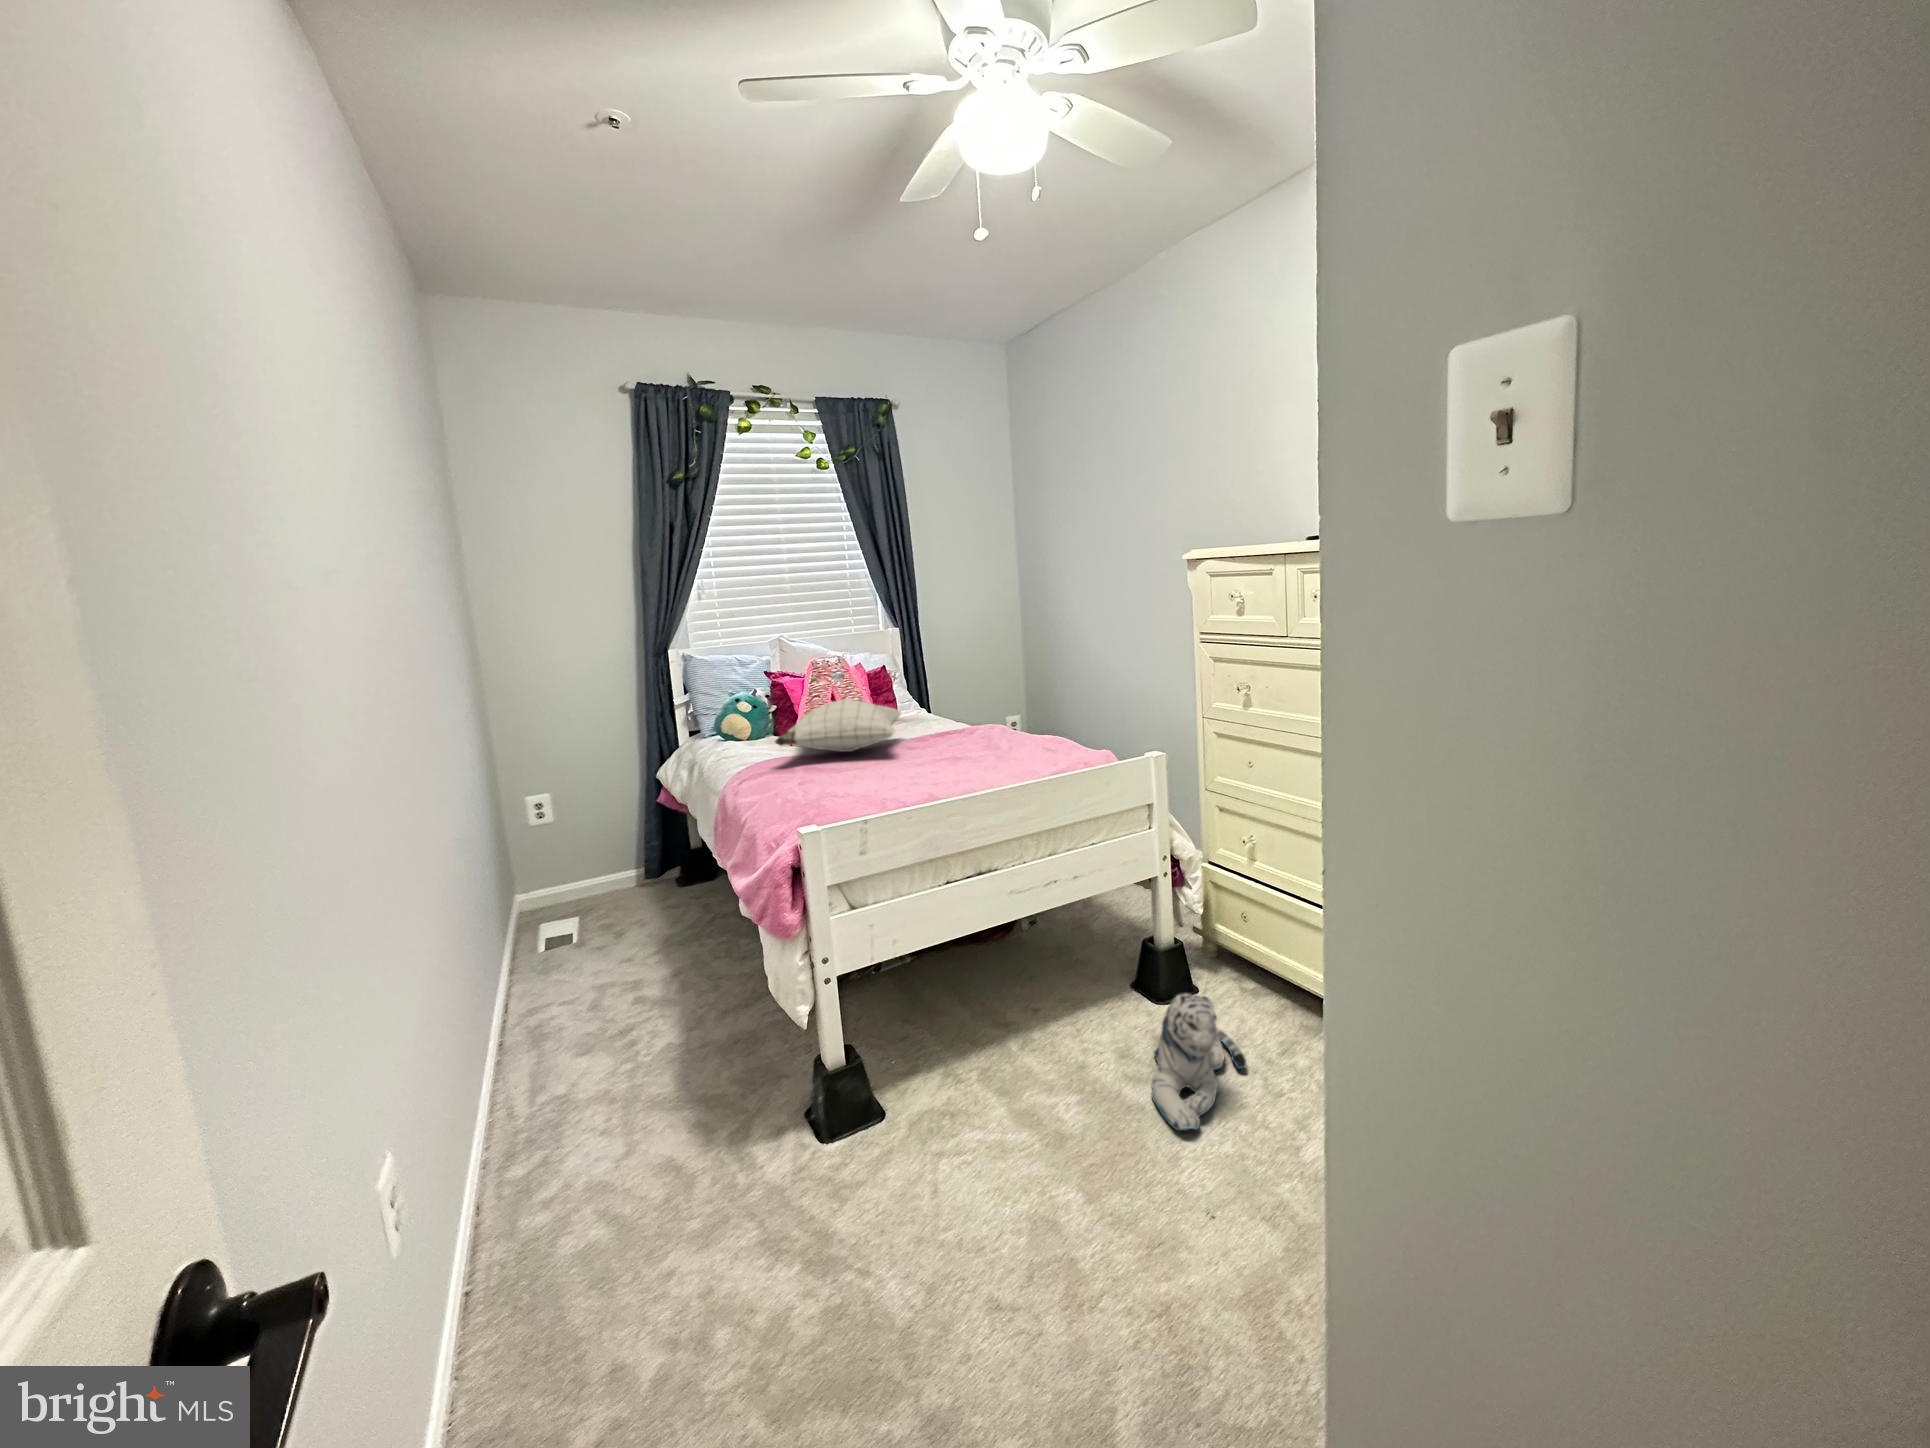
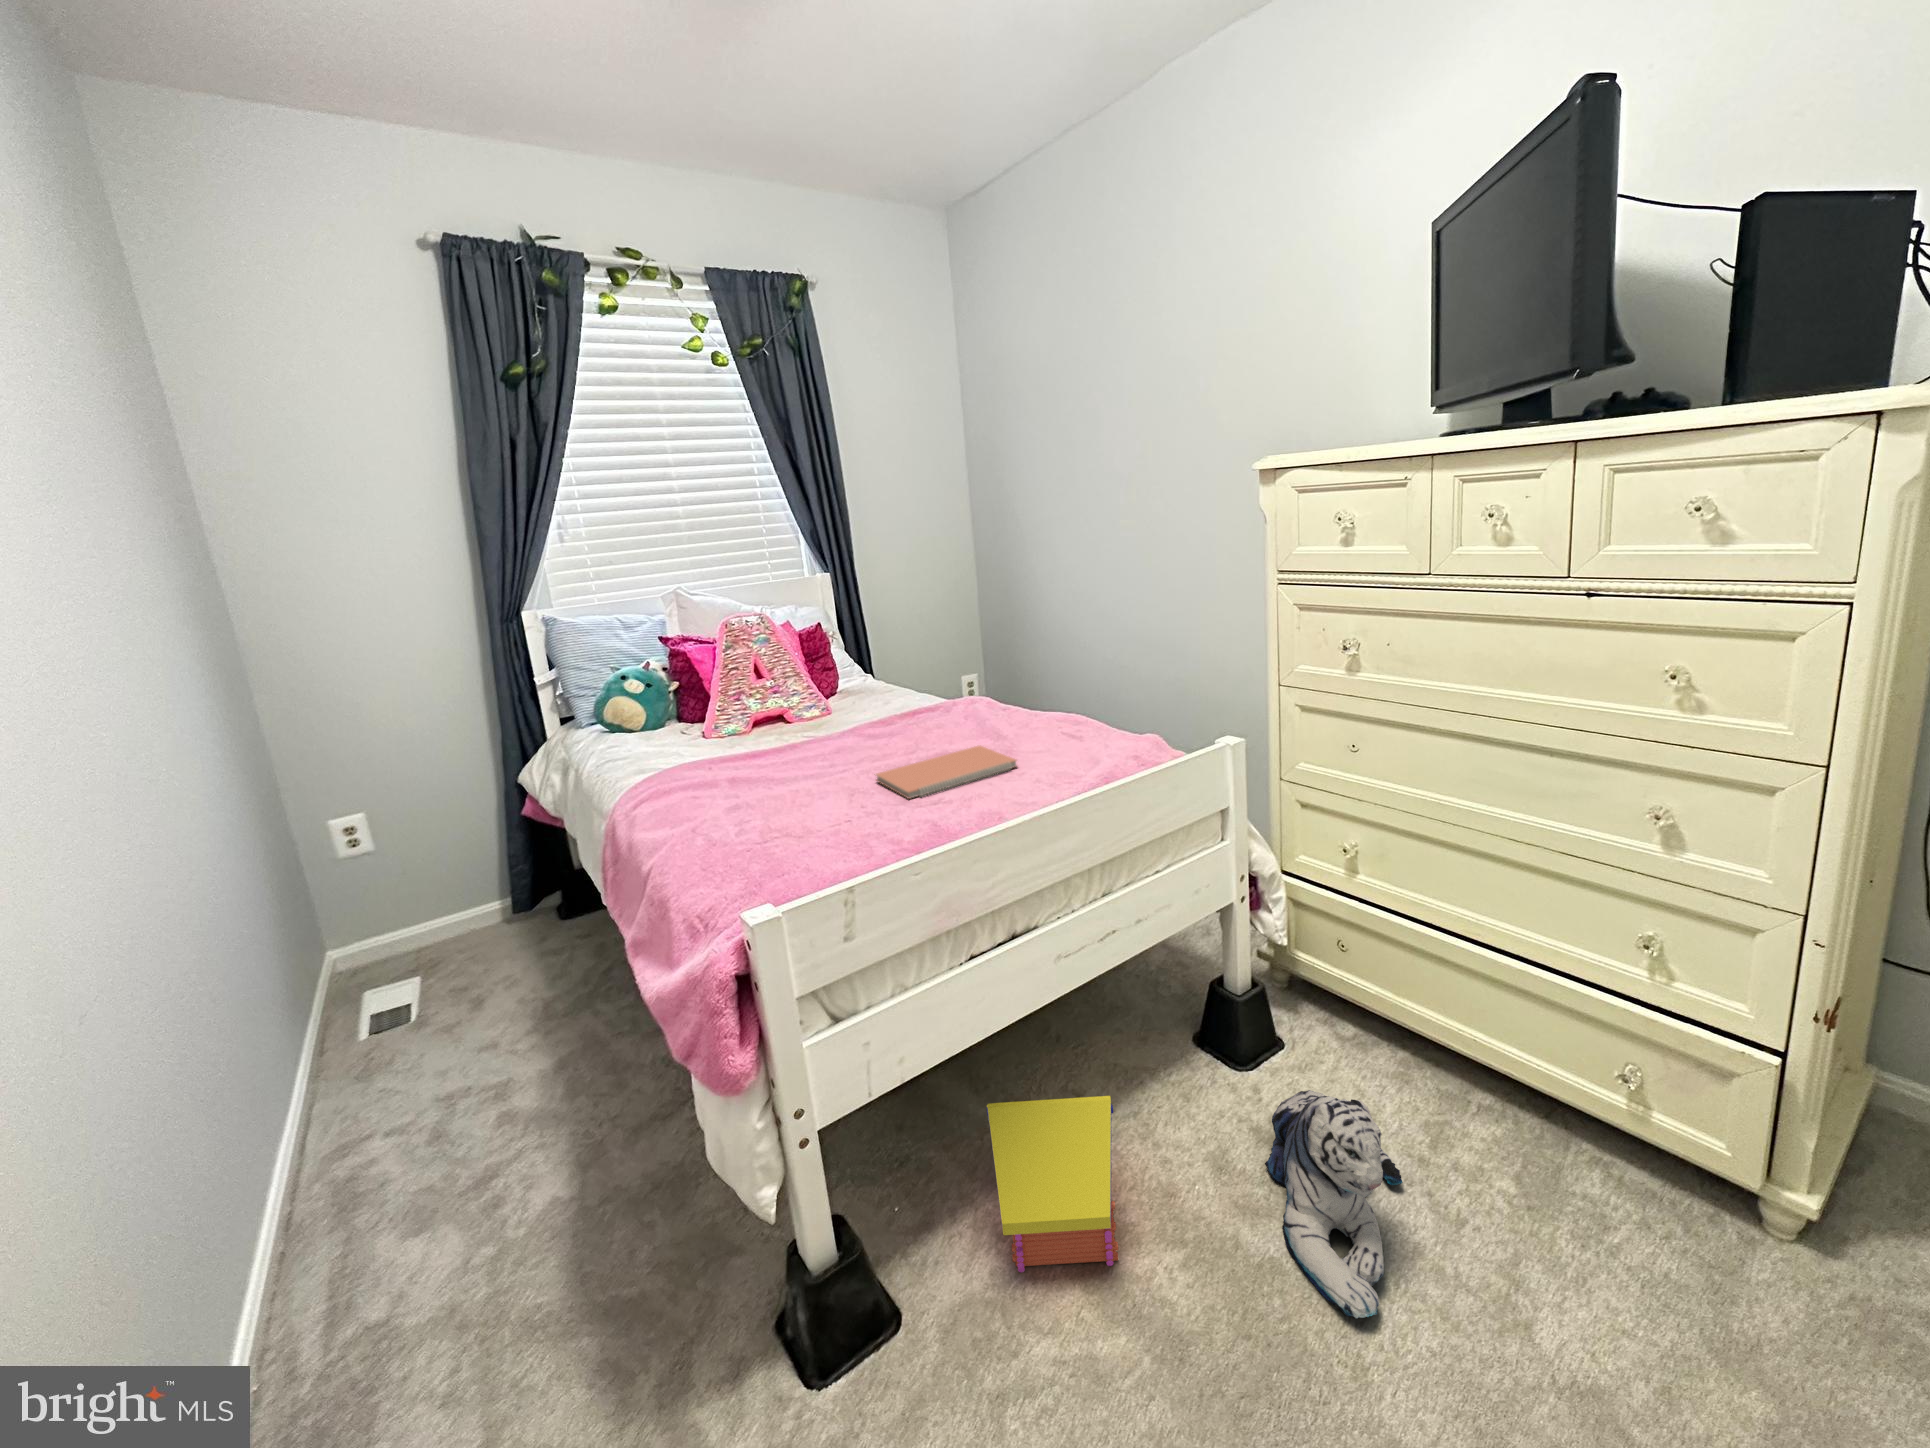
pillow: present [775,699,901,752] -> none [682,674,852,746]
notebook: none [904,755,1008,784] -> present [876,745,1017,799]
toy house: none [953,984,1042,1097] -> present [987,1096,1118,1272]

